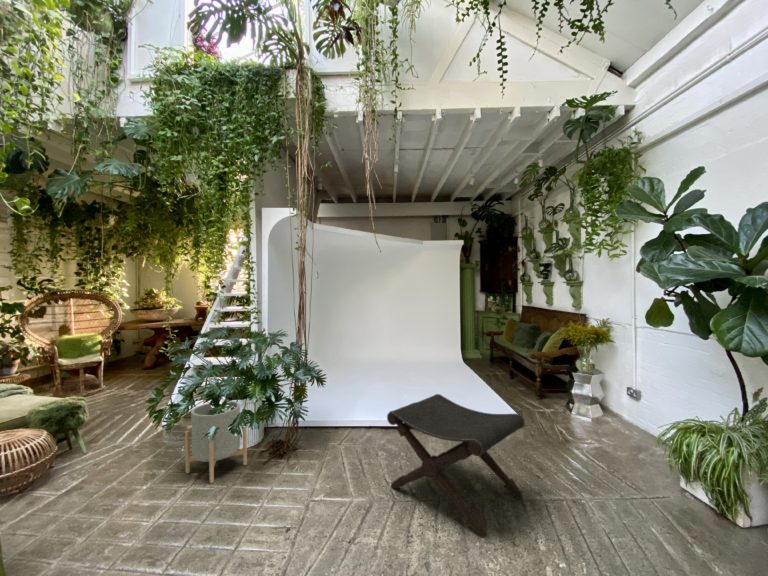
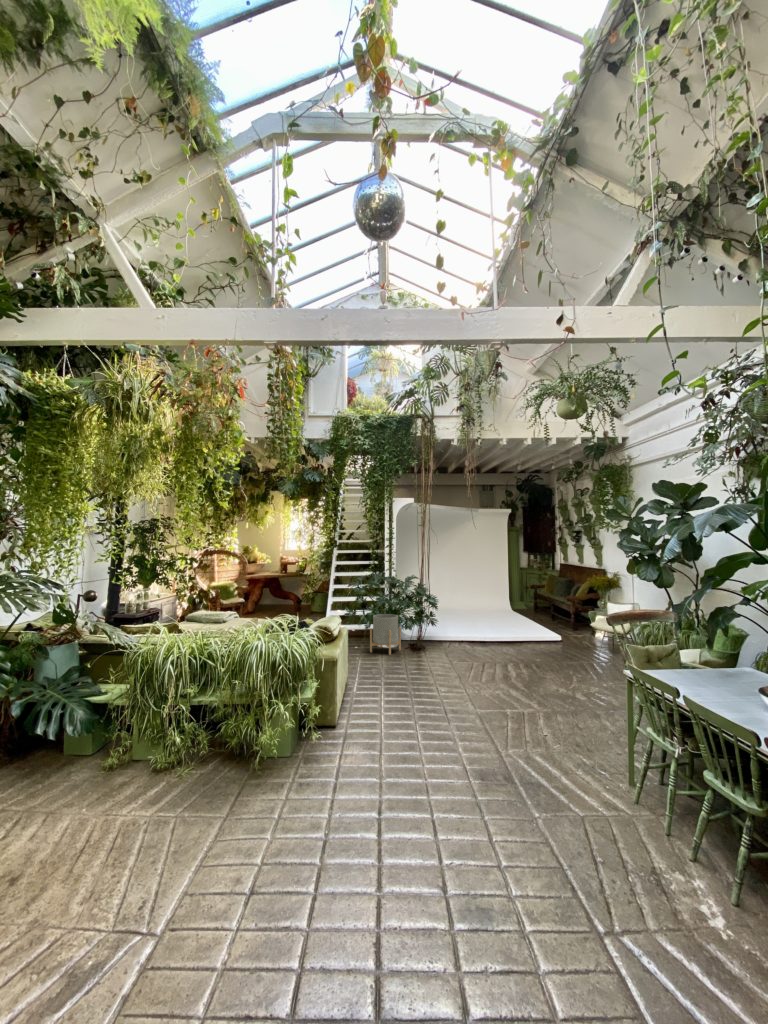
footstool: present [387,394,524,537] -> none [488,611,560,667]

